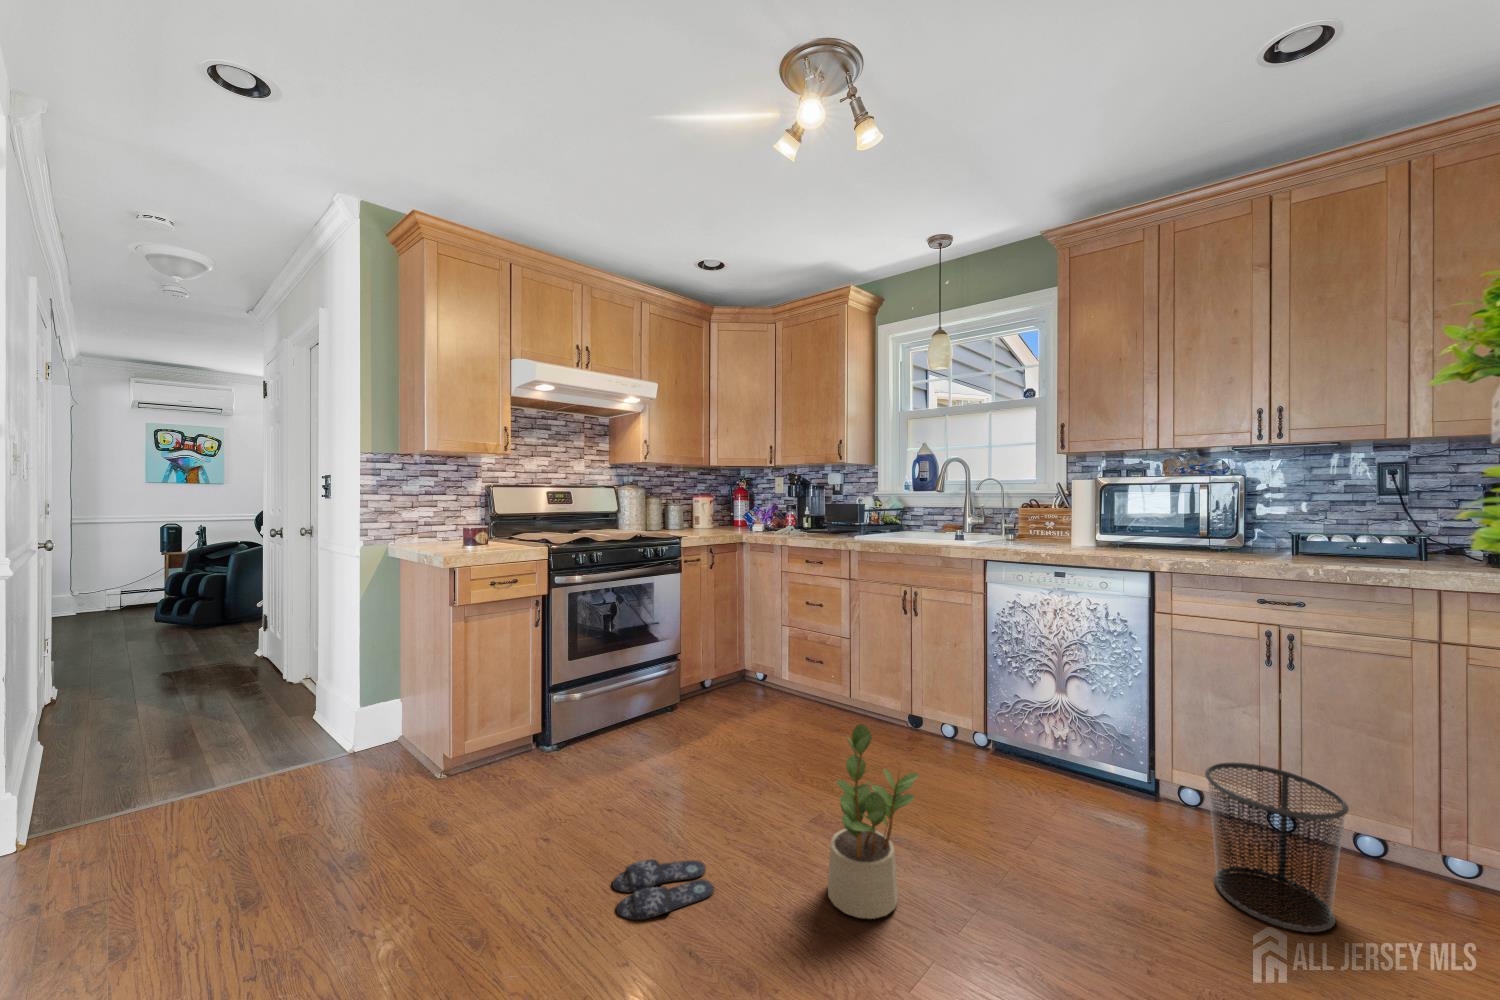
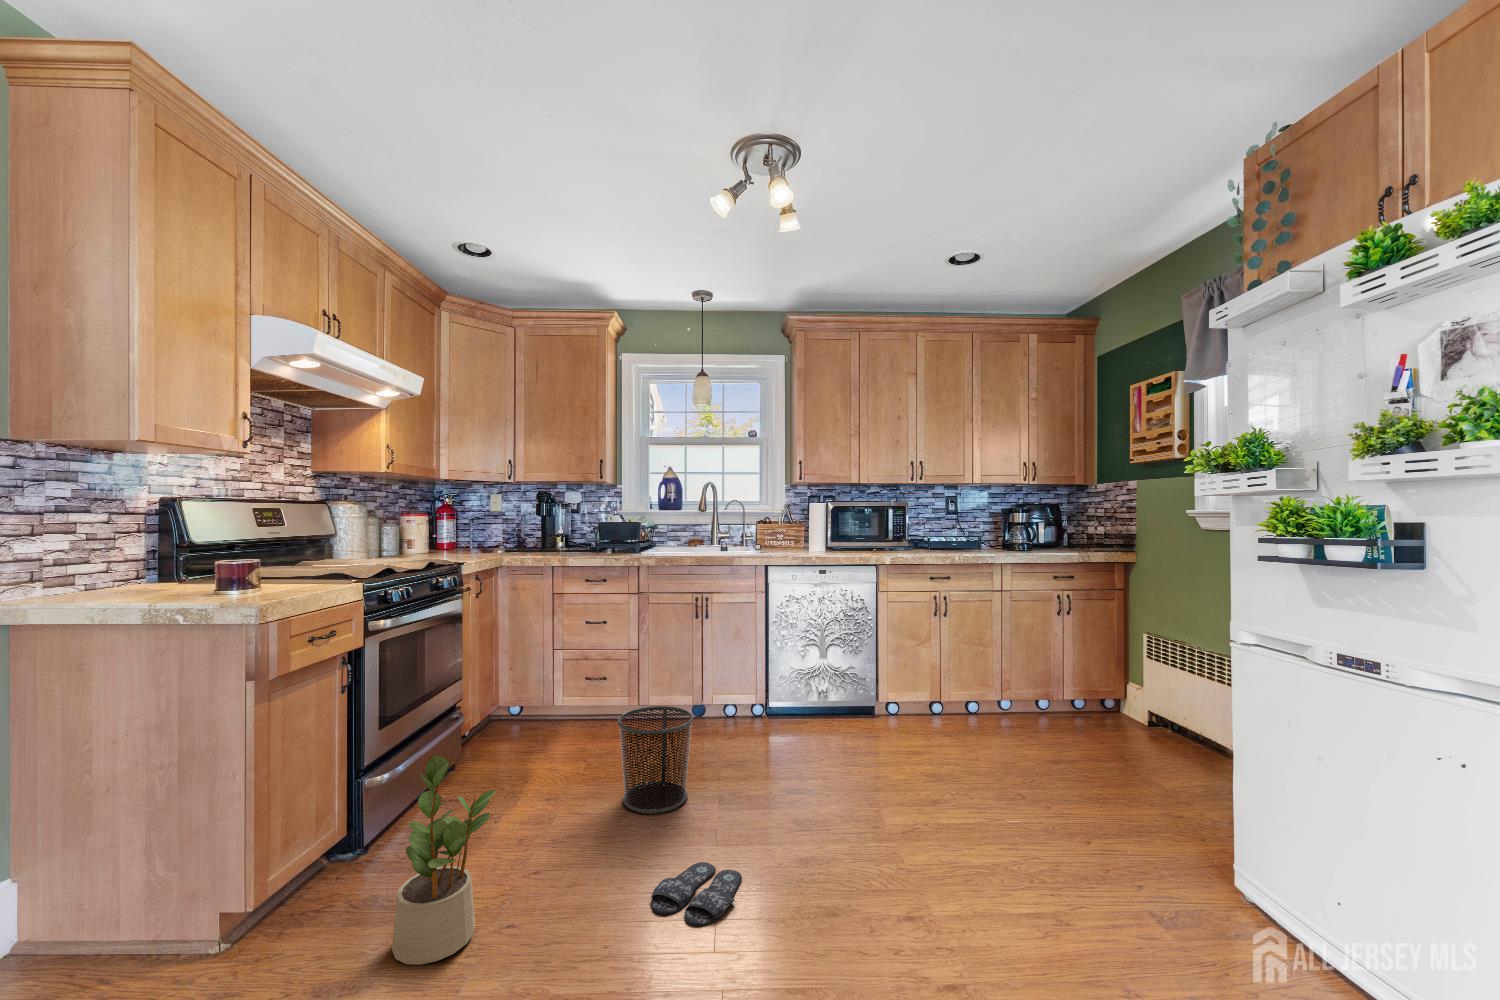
potted plant: present [828,724,919,919] -> present [392,755,496,965]
waste bin: present [1205,762,1349,932] -> present [617,706,693,813]

